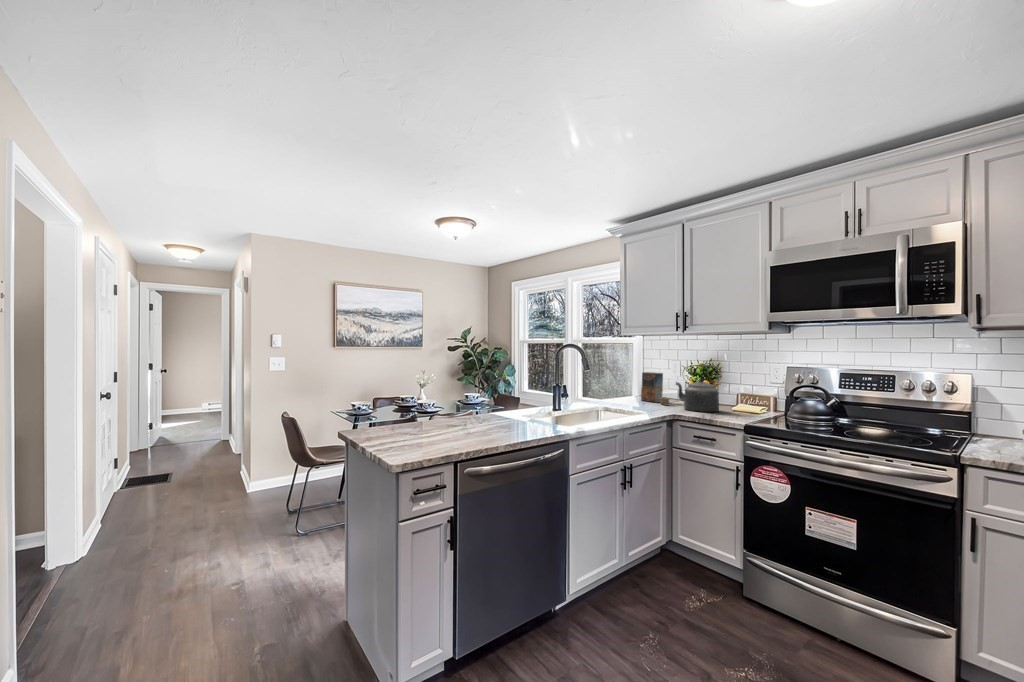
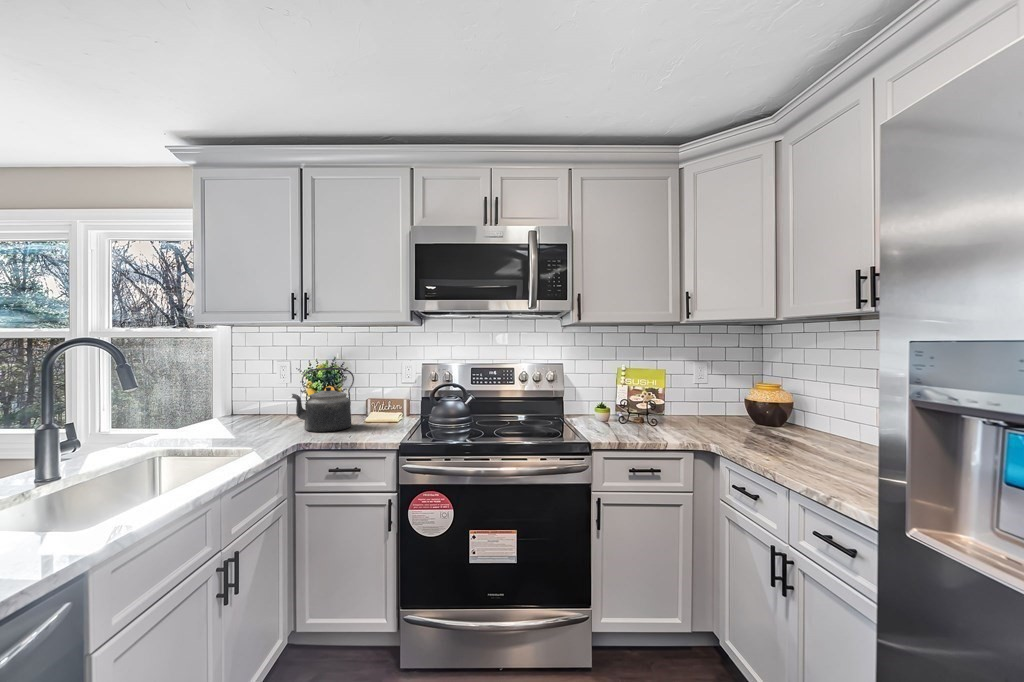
cereal box: present [641,372,669,405] -> none [231,380,280,428]

